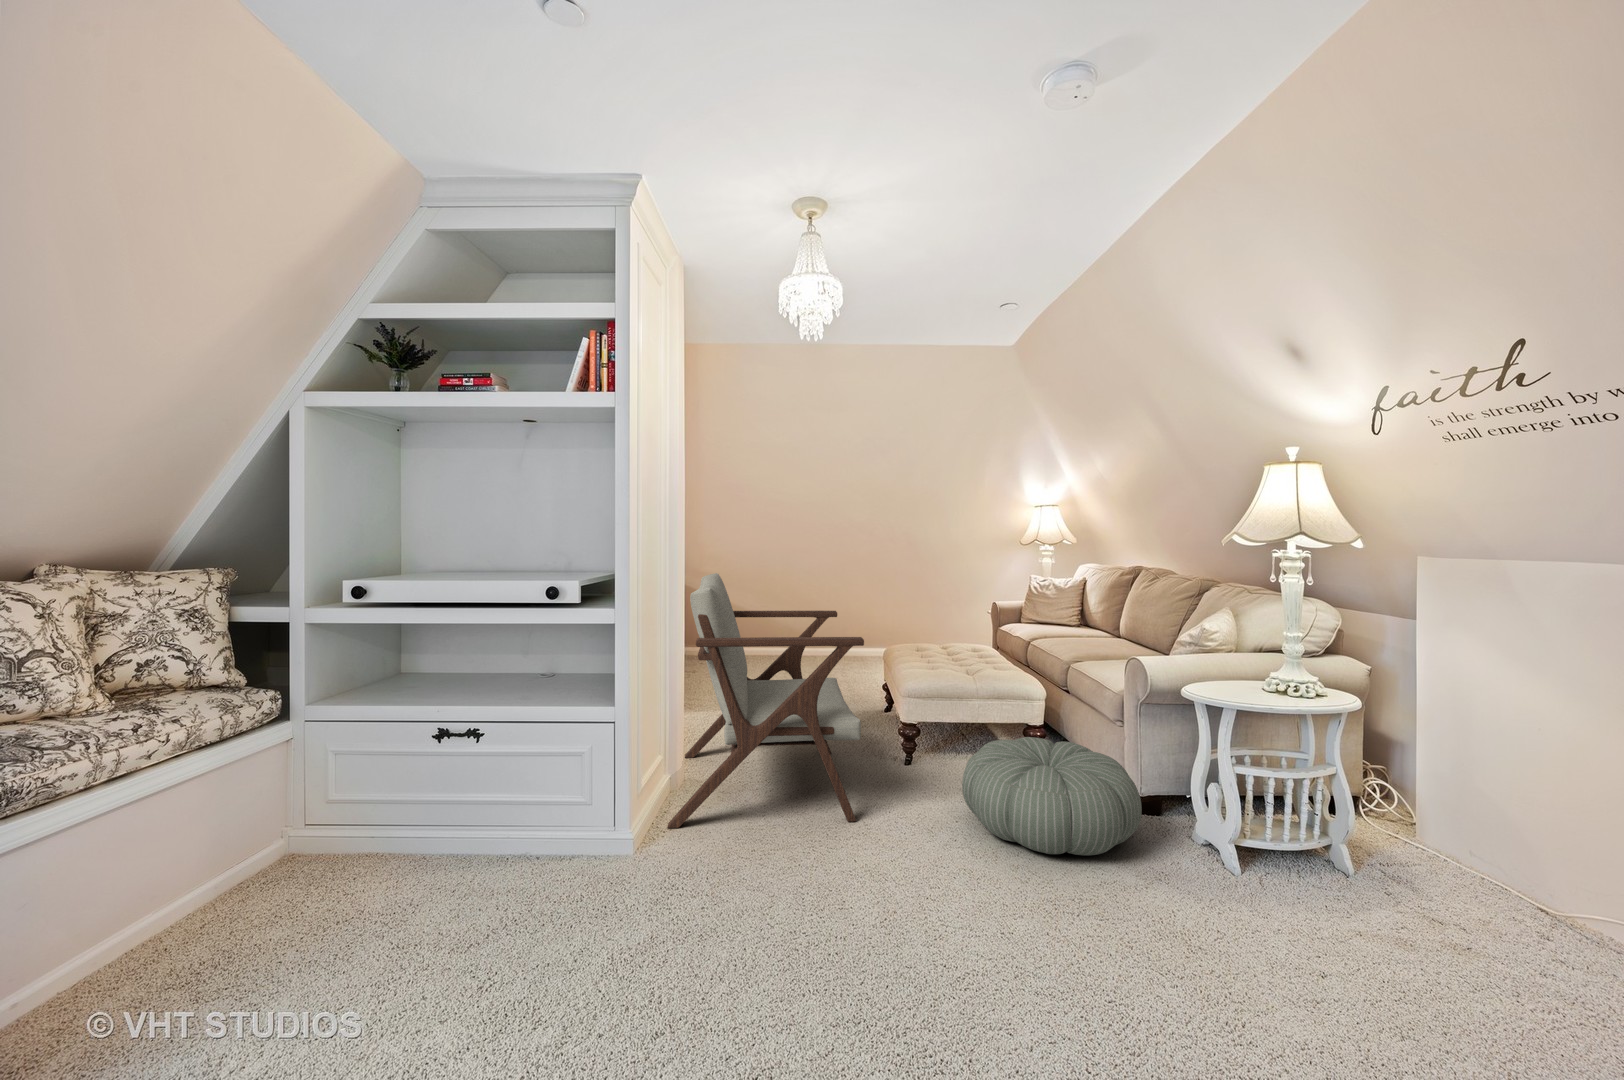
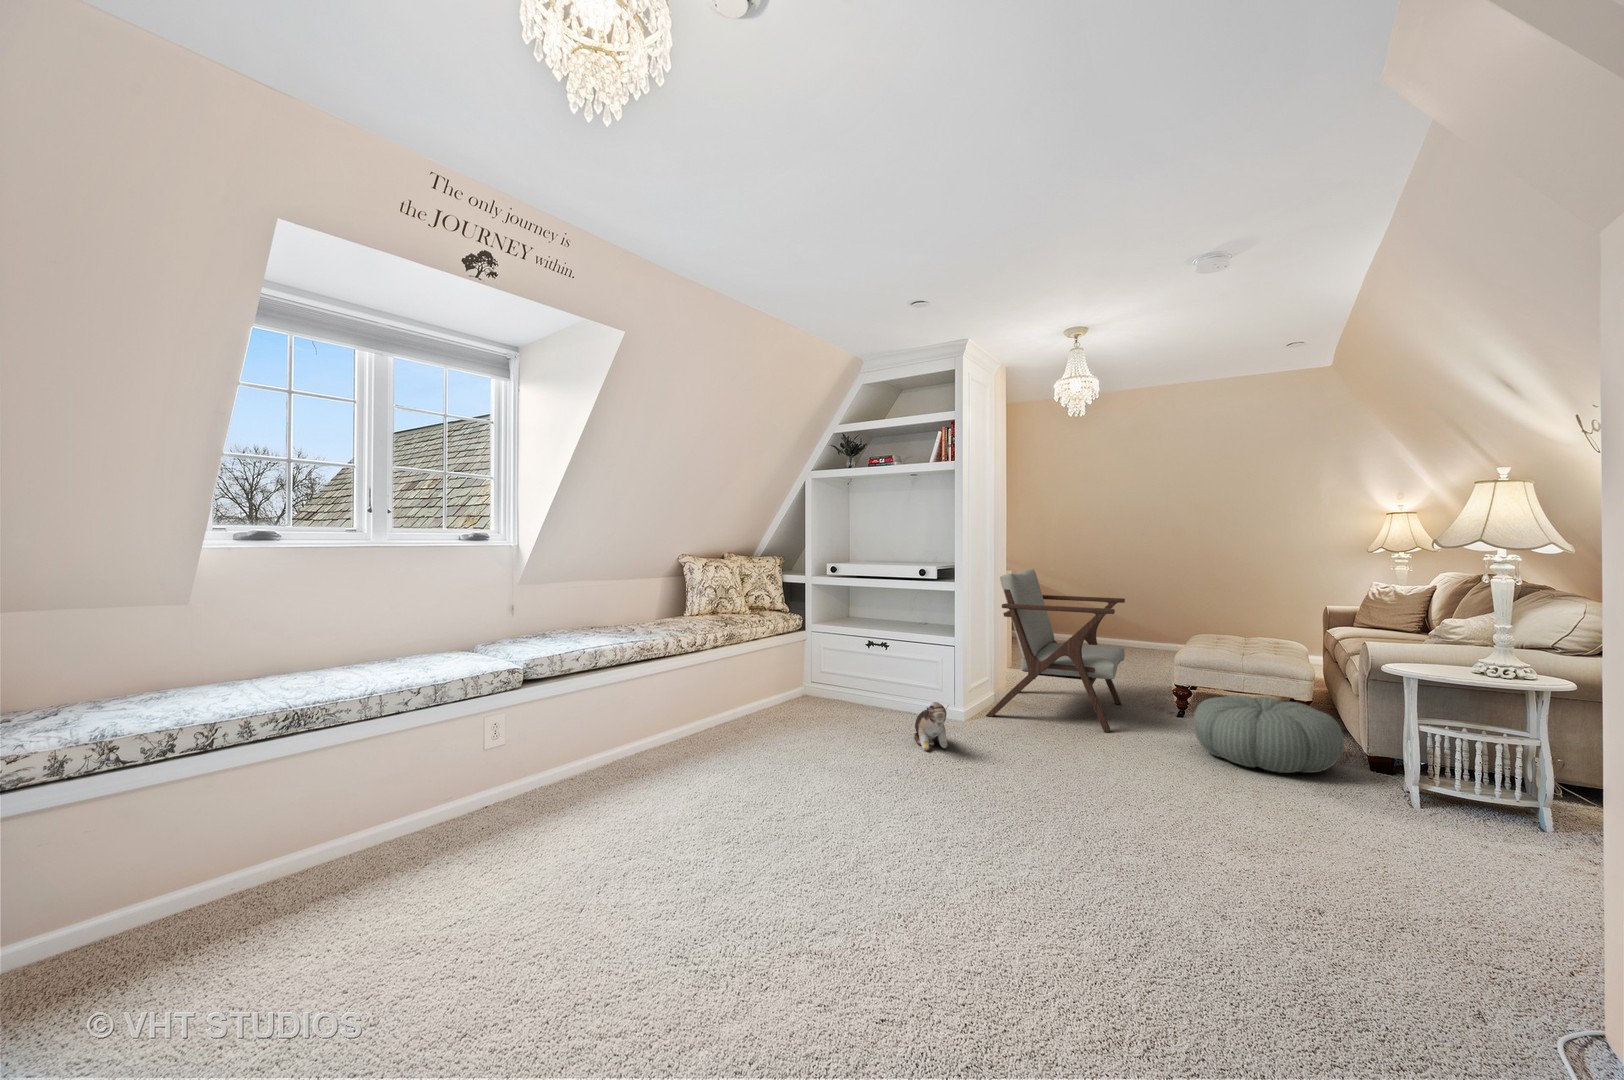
plush toy: none [556,881,643,987] -> present [914,702,949,750]

